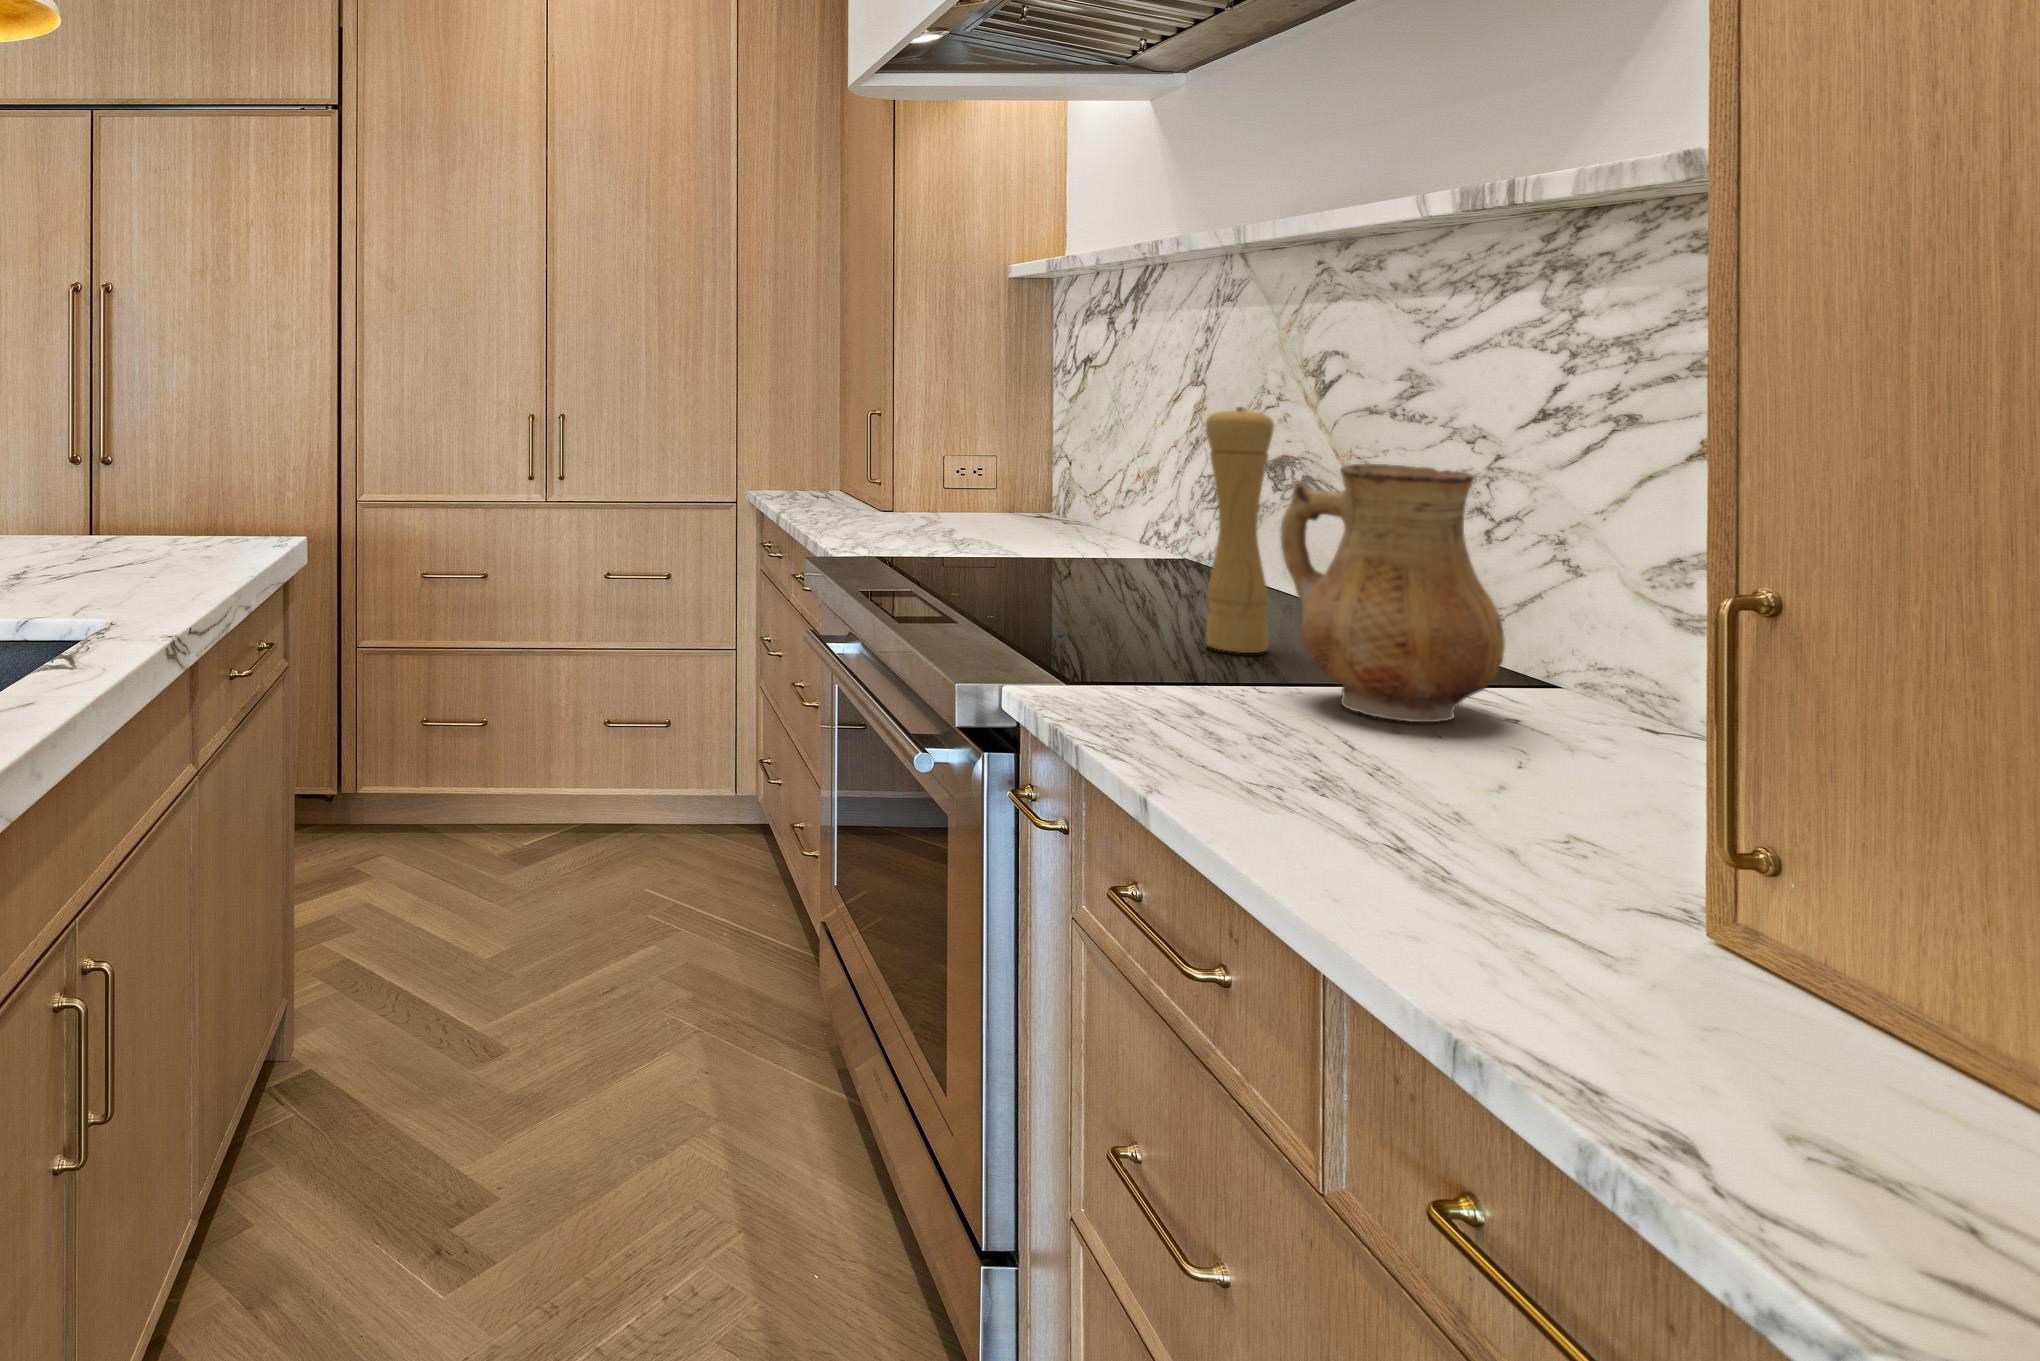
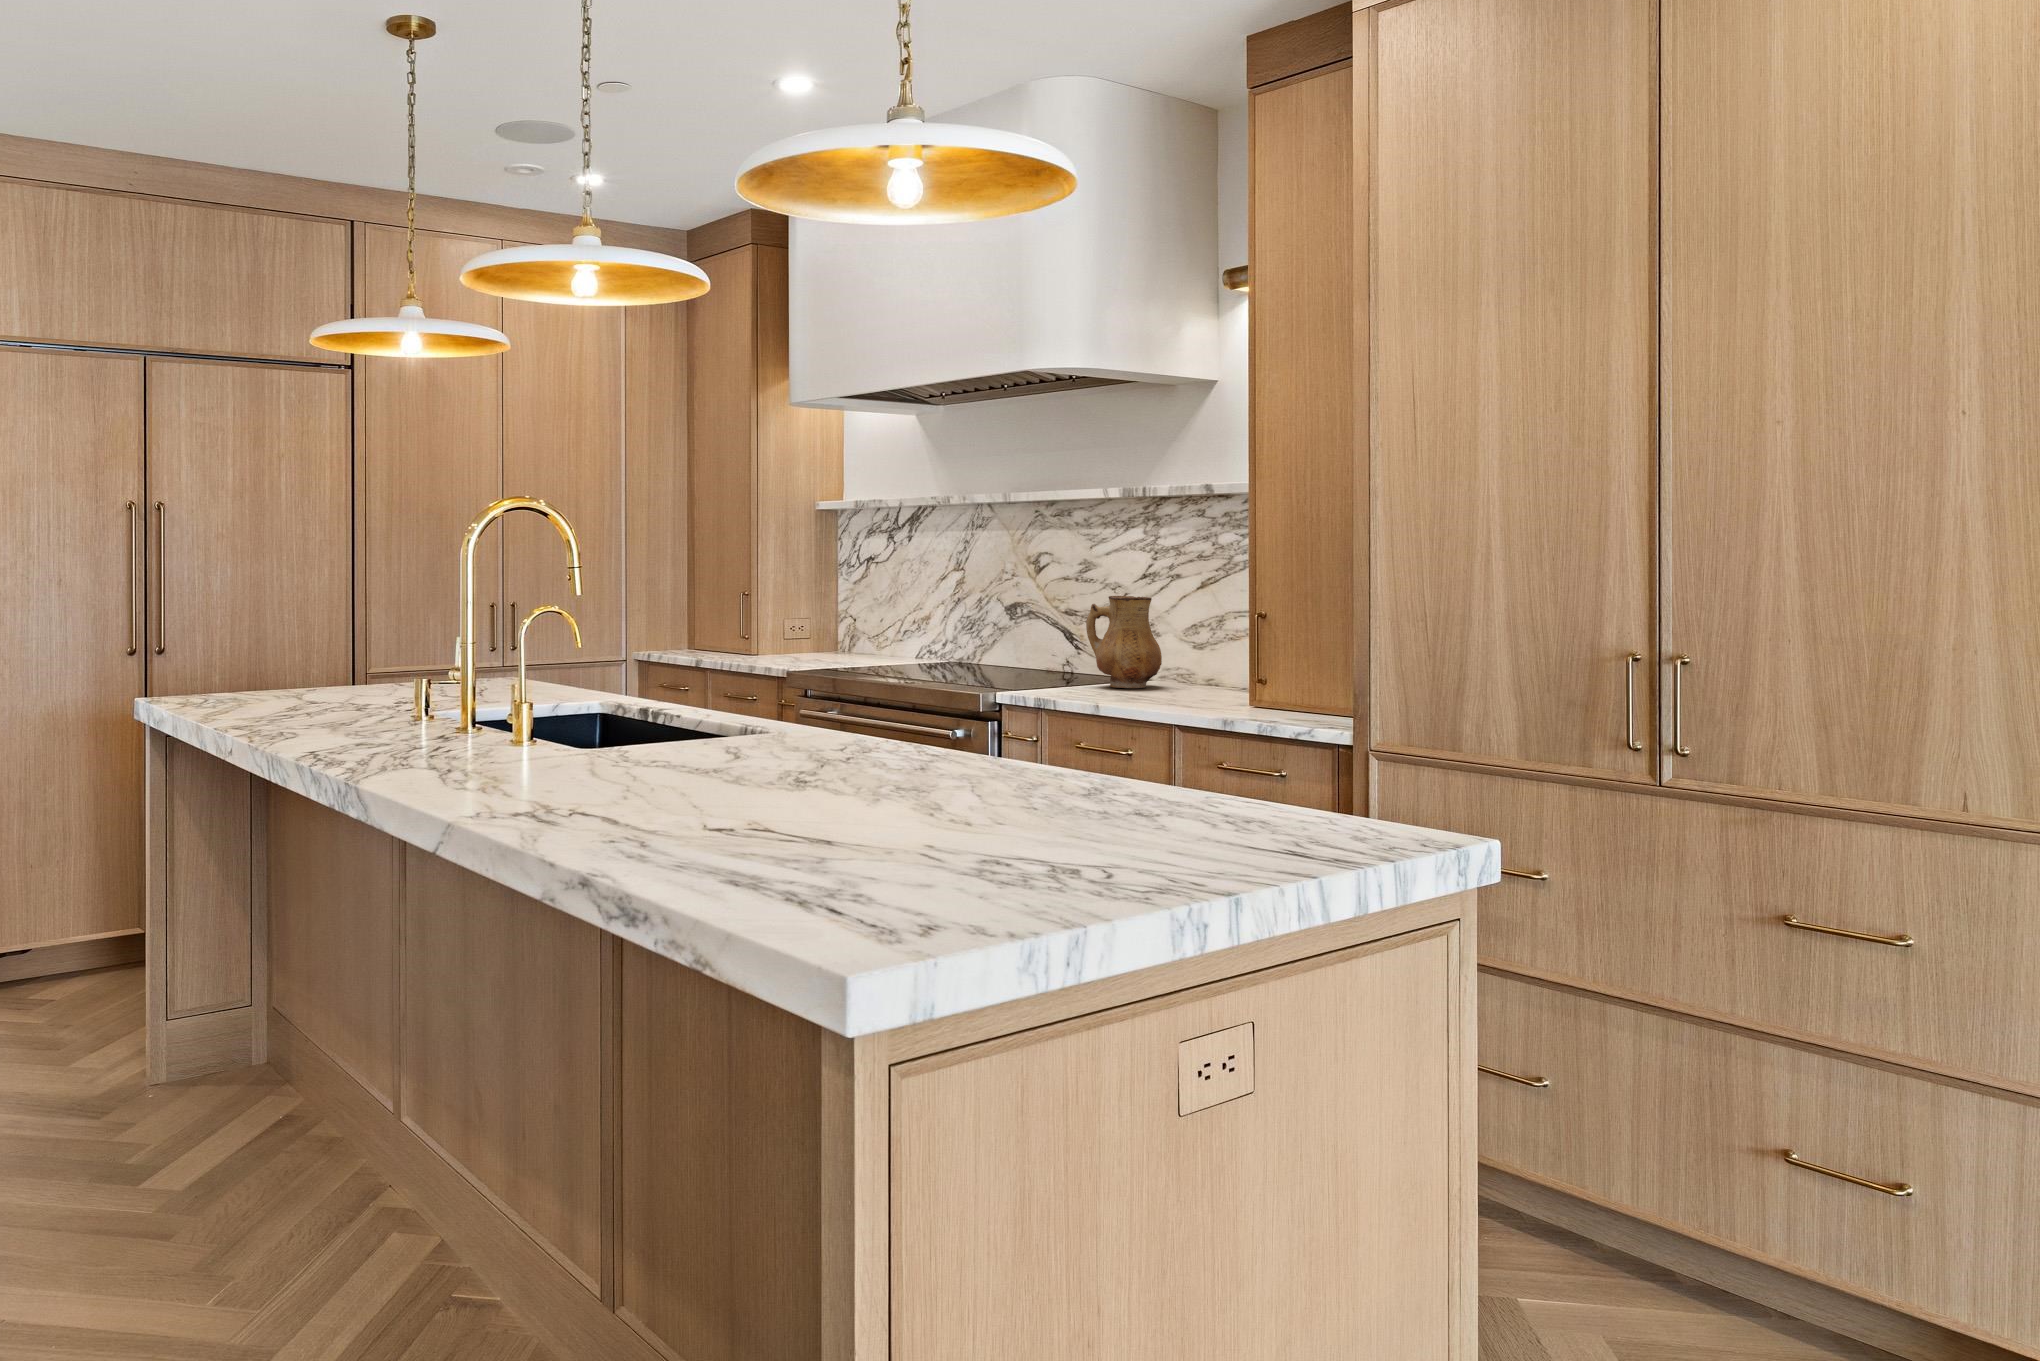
pepper mill: present [1206,407,1274,653] -> none [1035,577,1062,681]

